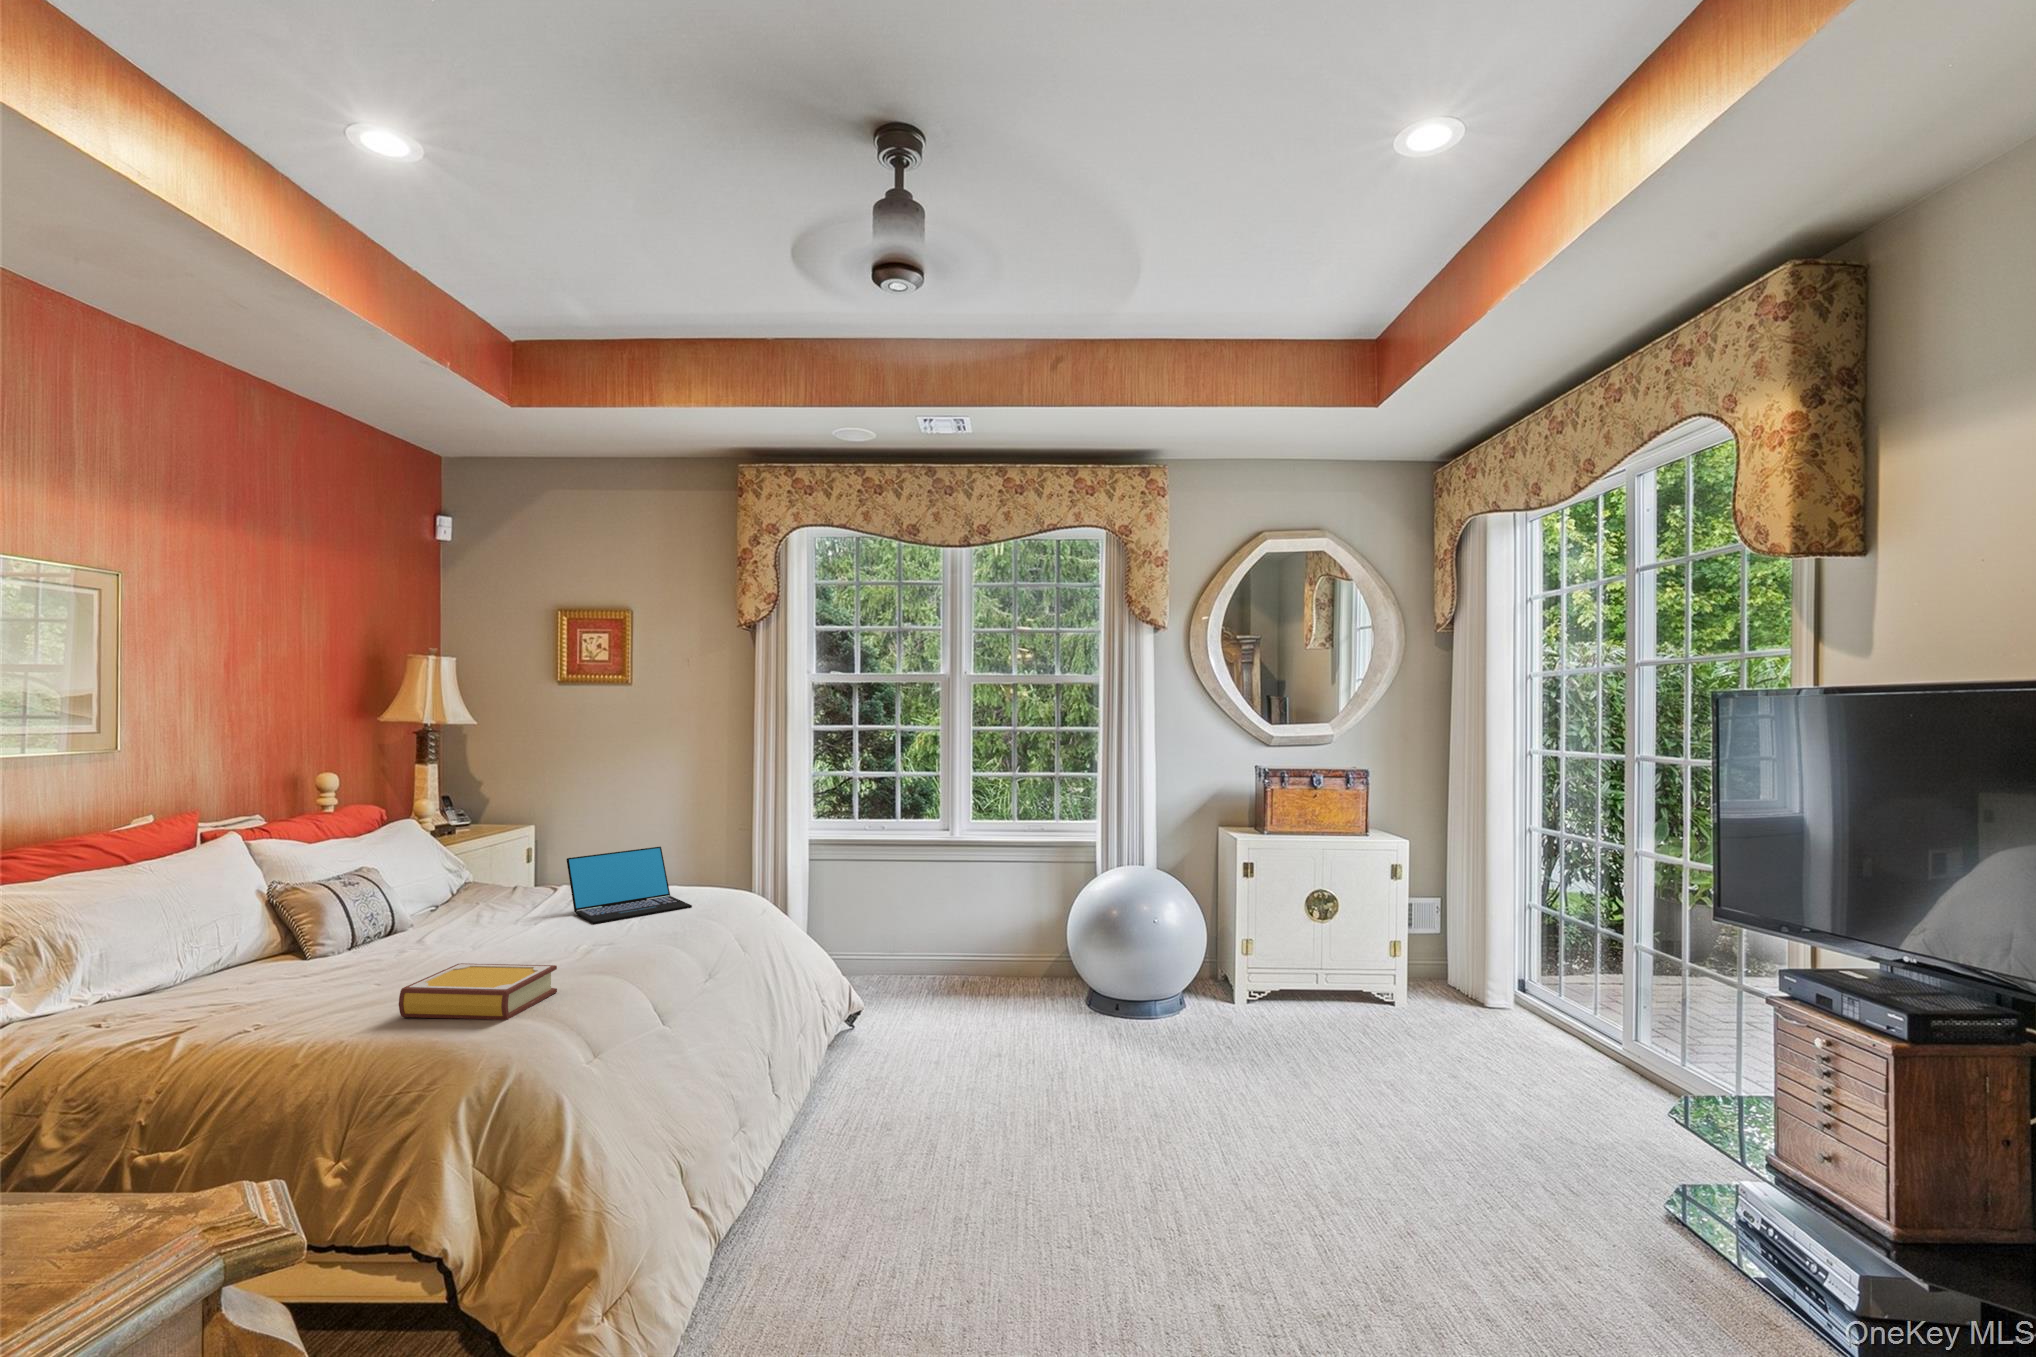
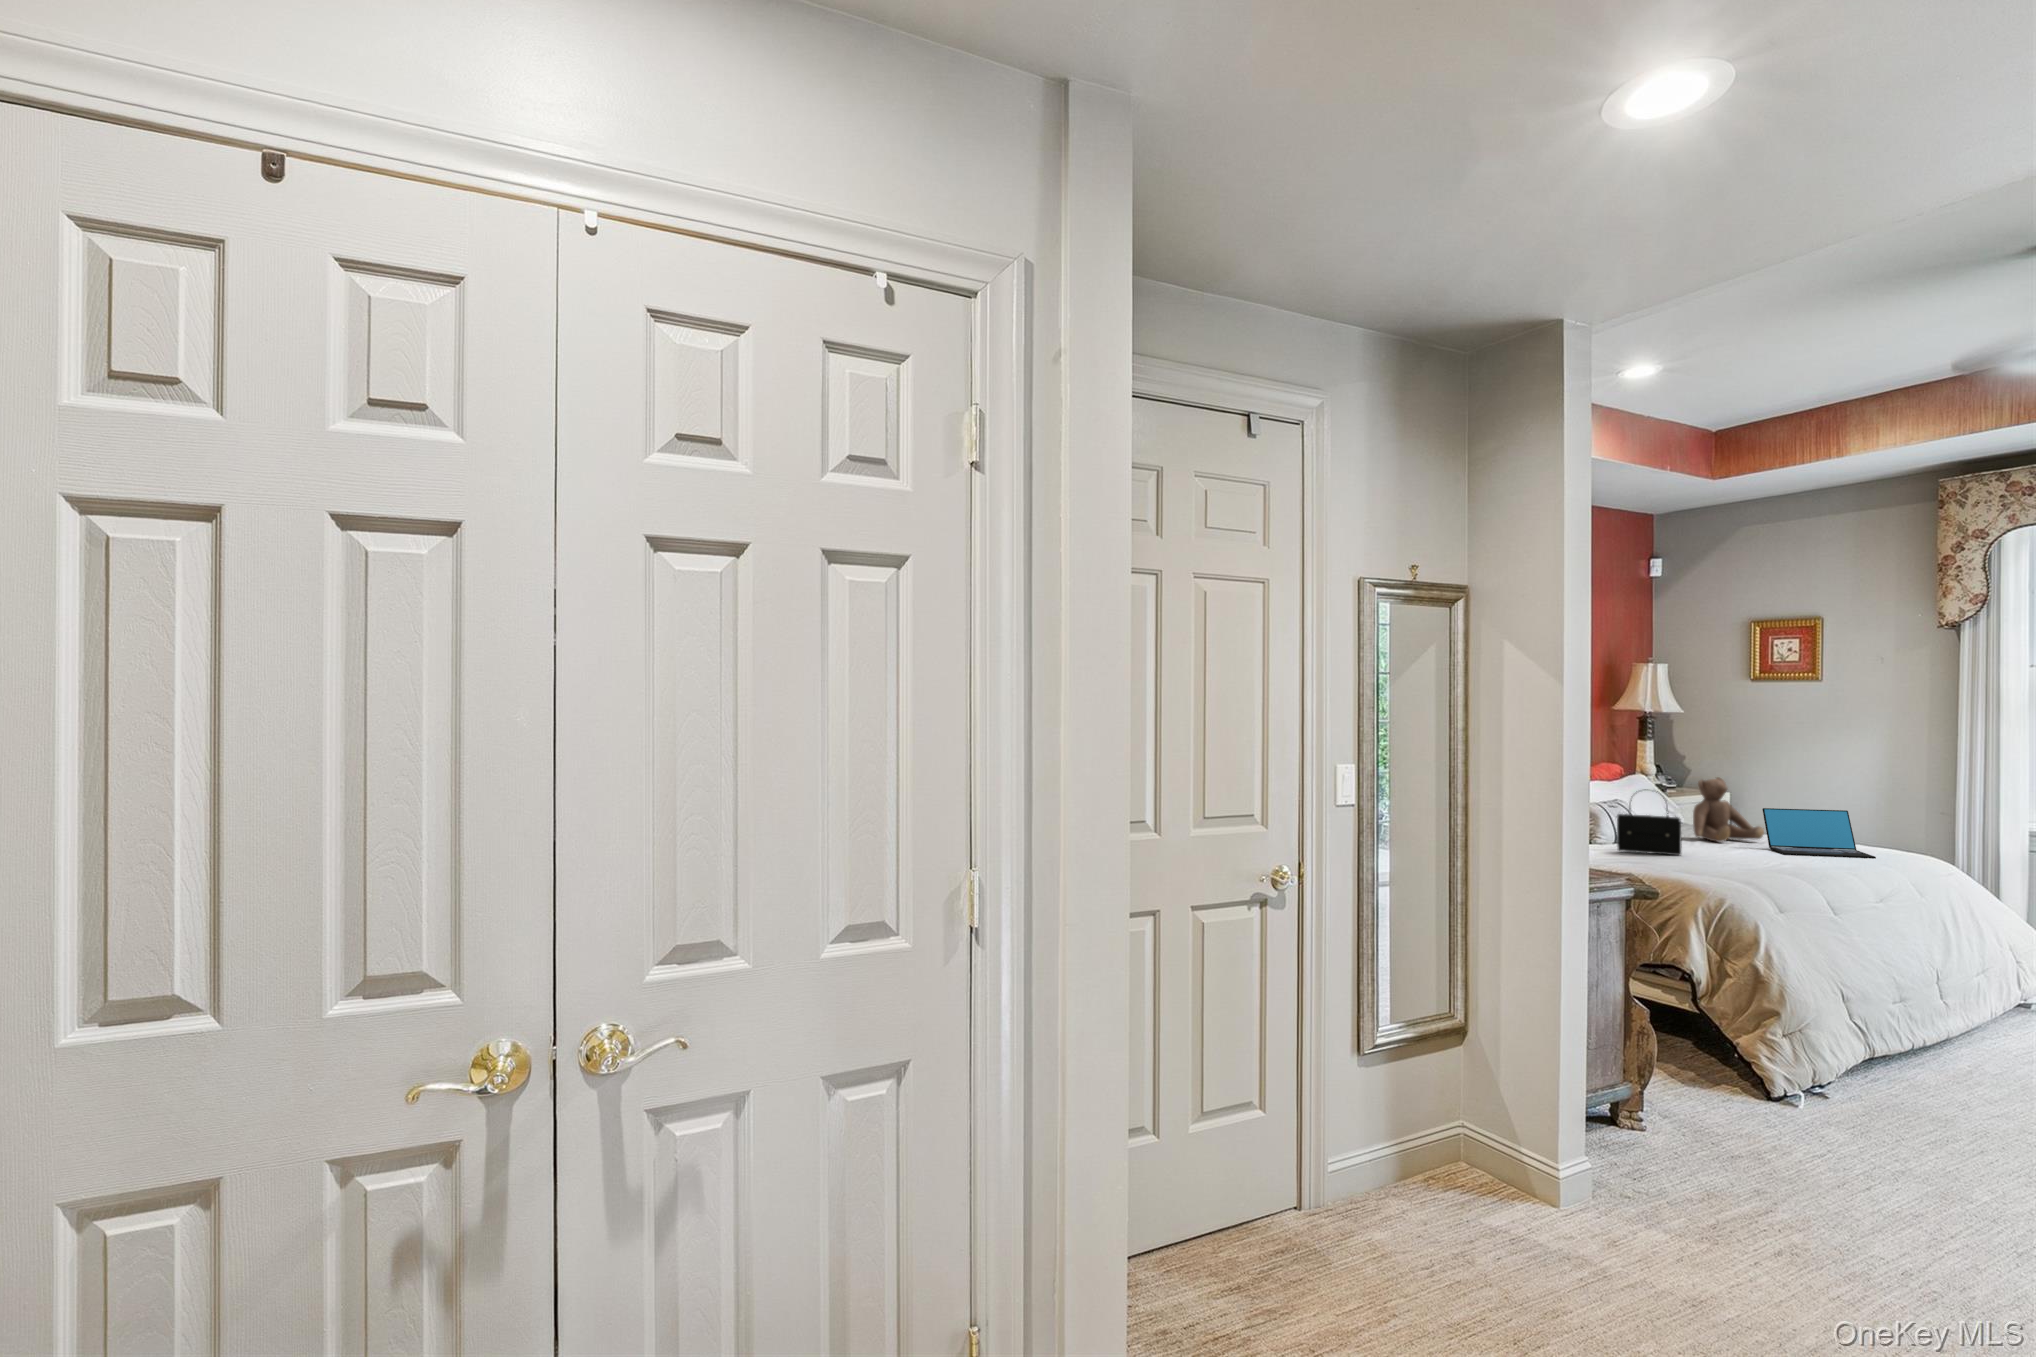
teddy bear: none [479,816,568,909] -> present [1693,777,1764,842]
handbag: none [347,868,453,977] -> present [1617,789,1682,856]
book: present [399,963,557,1020] -> none [1655,847,1756,876]

